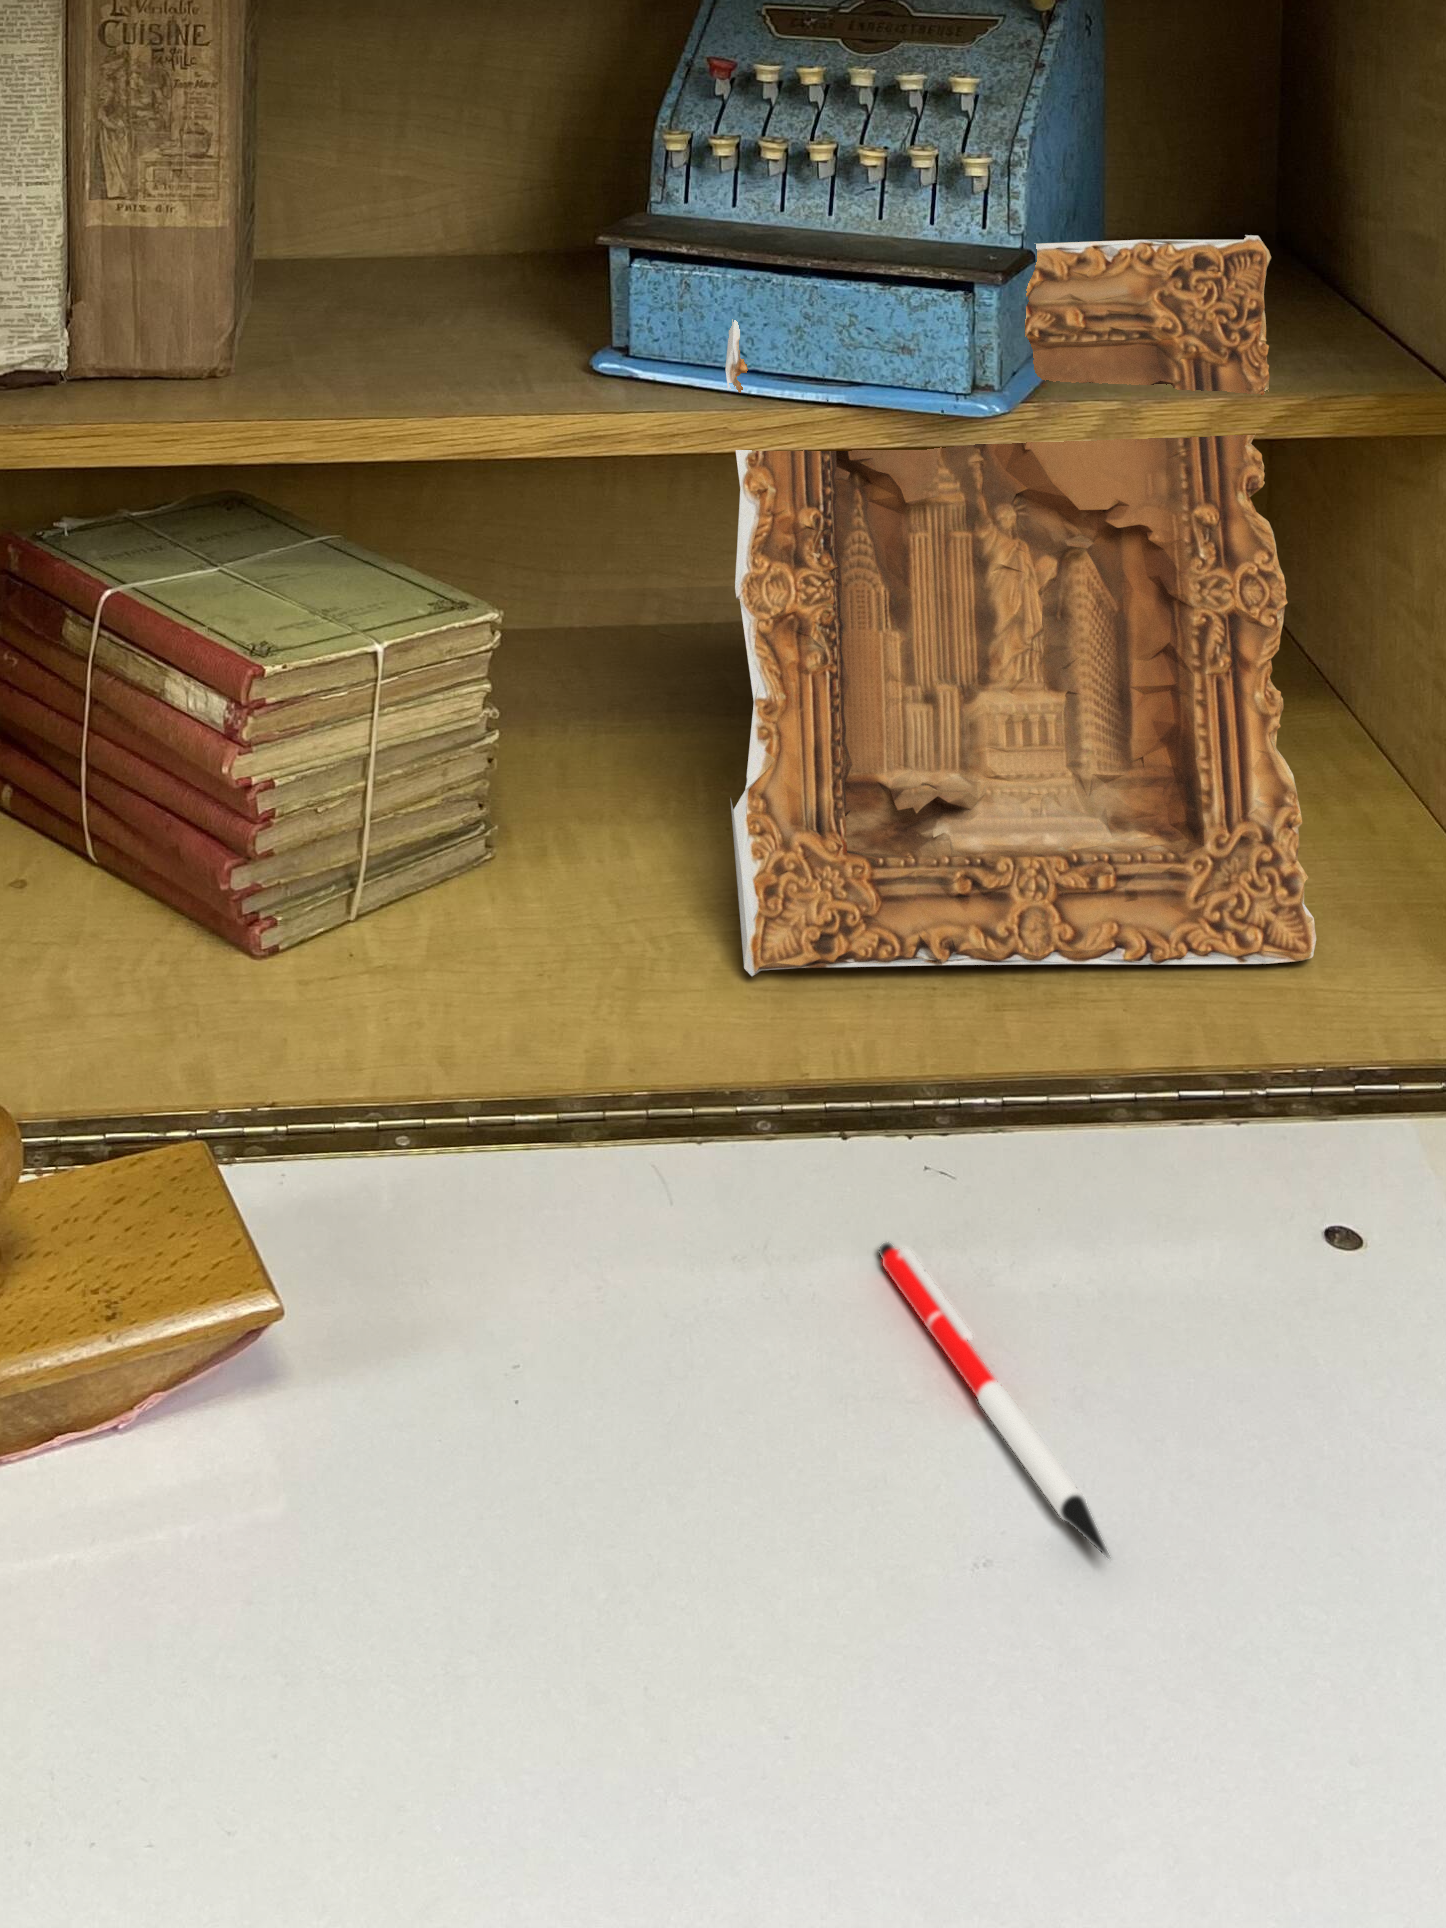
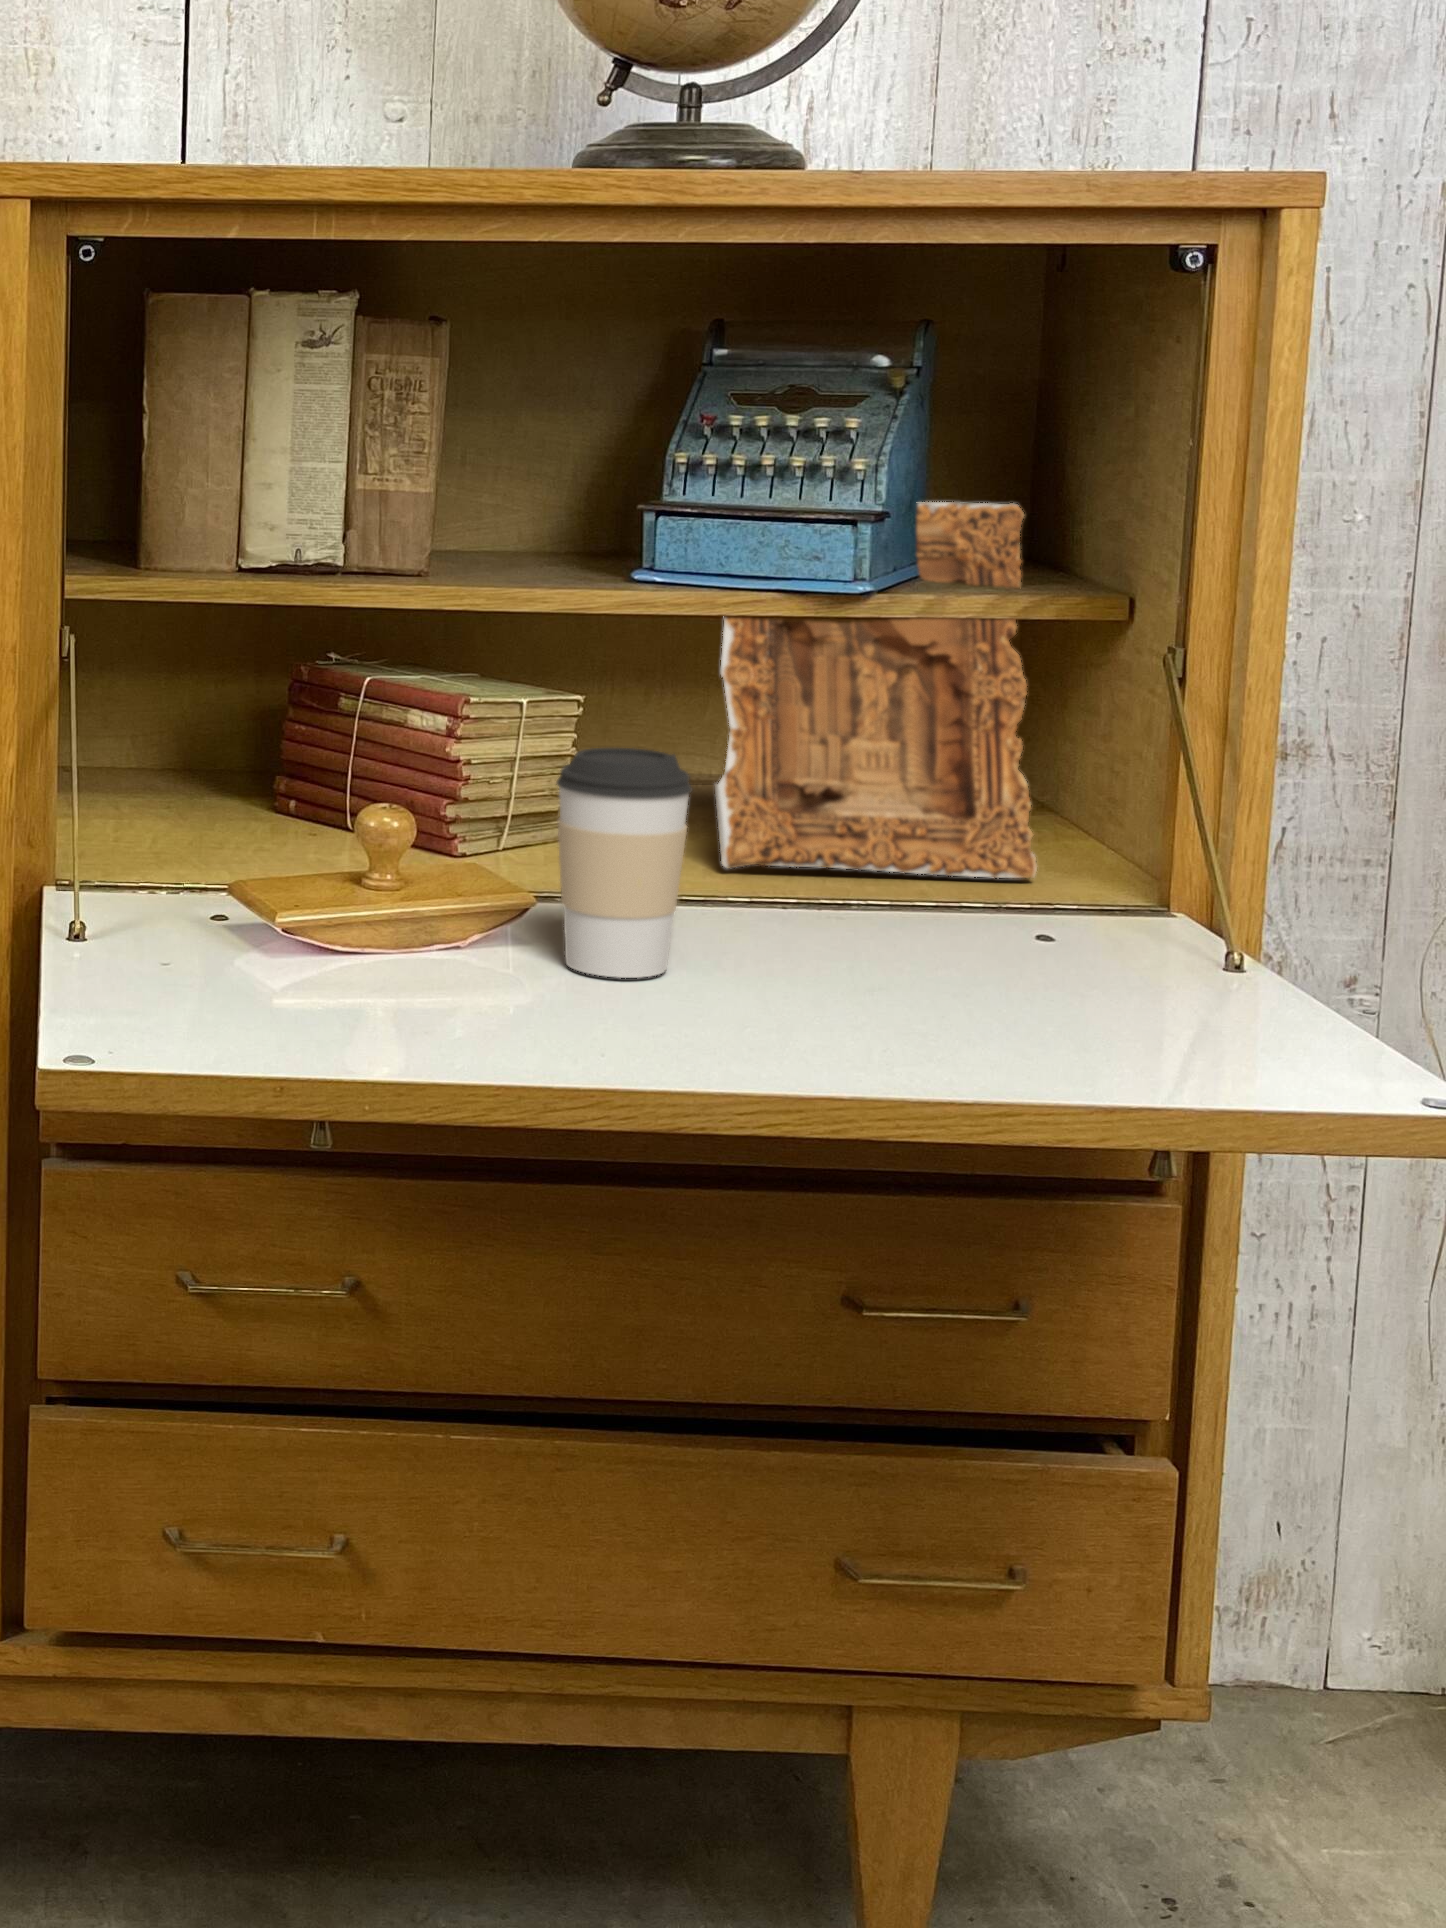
coffee cup: none [280,987,575,1560] -> present [556,748,692,978]
pen: present [879,1242,1109,1557] -> none [812,924,938,987]

